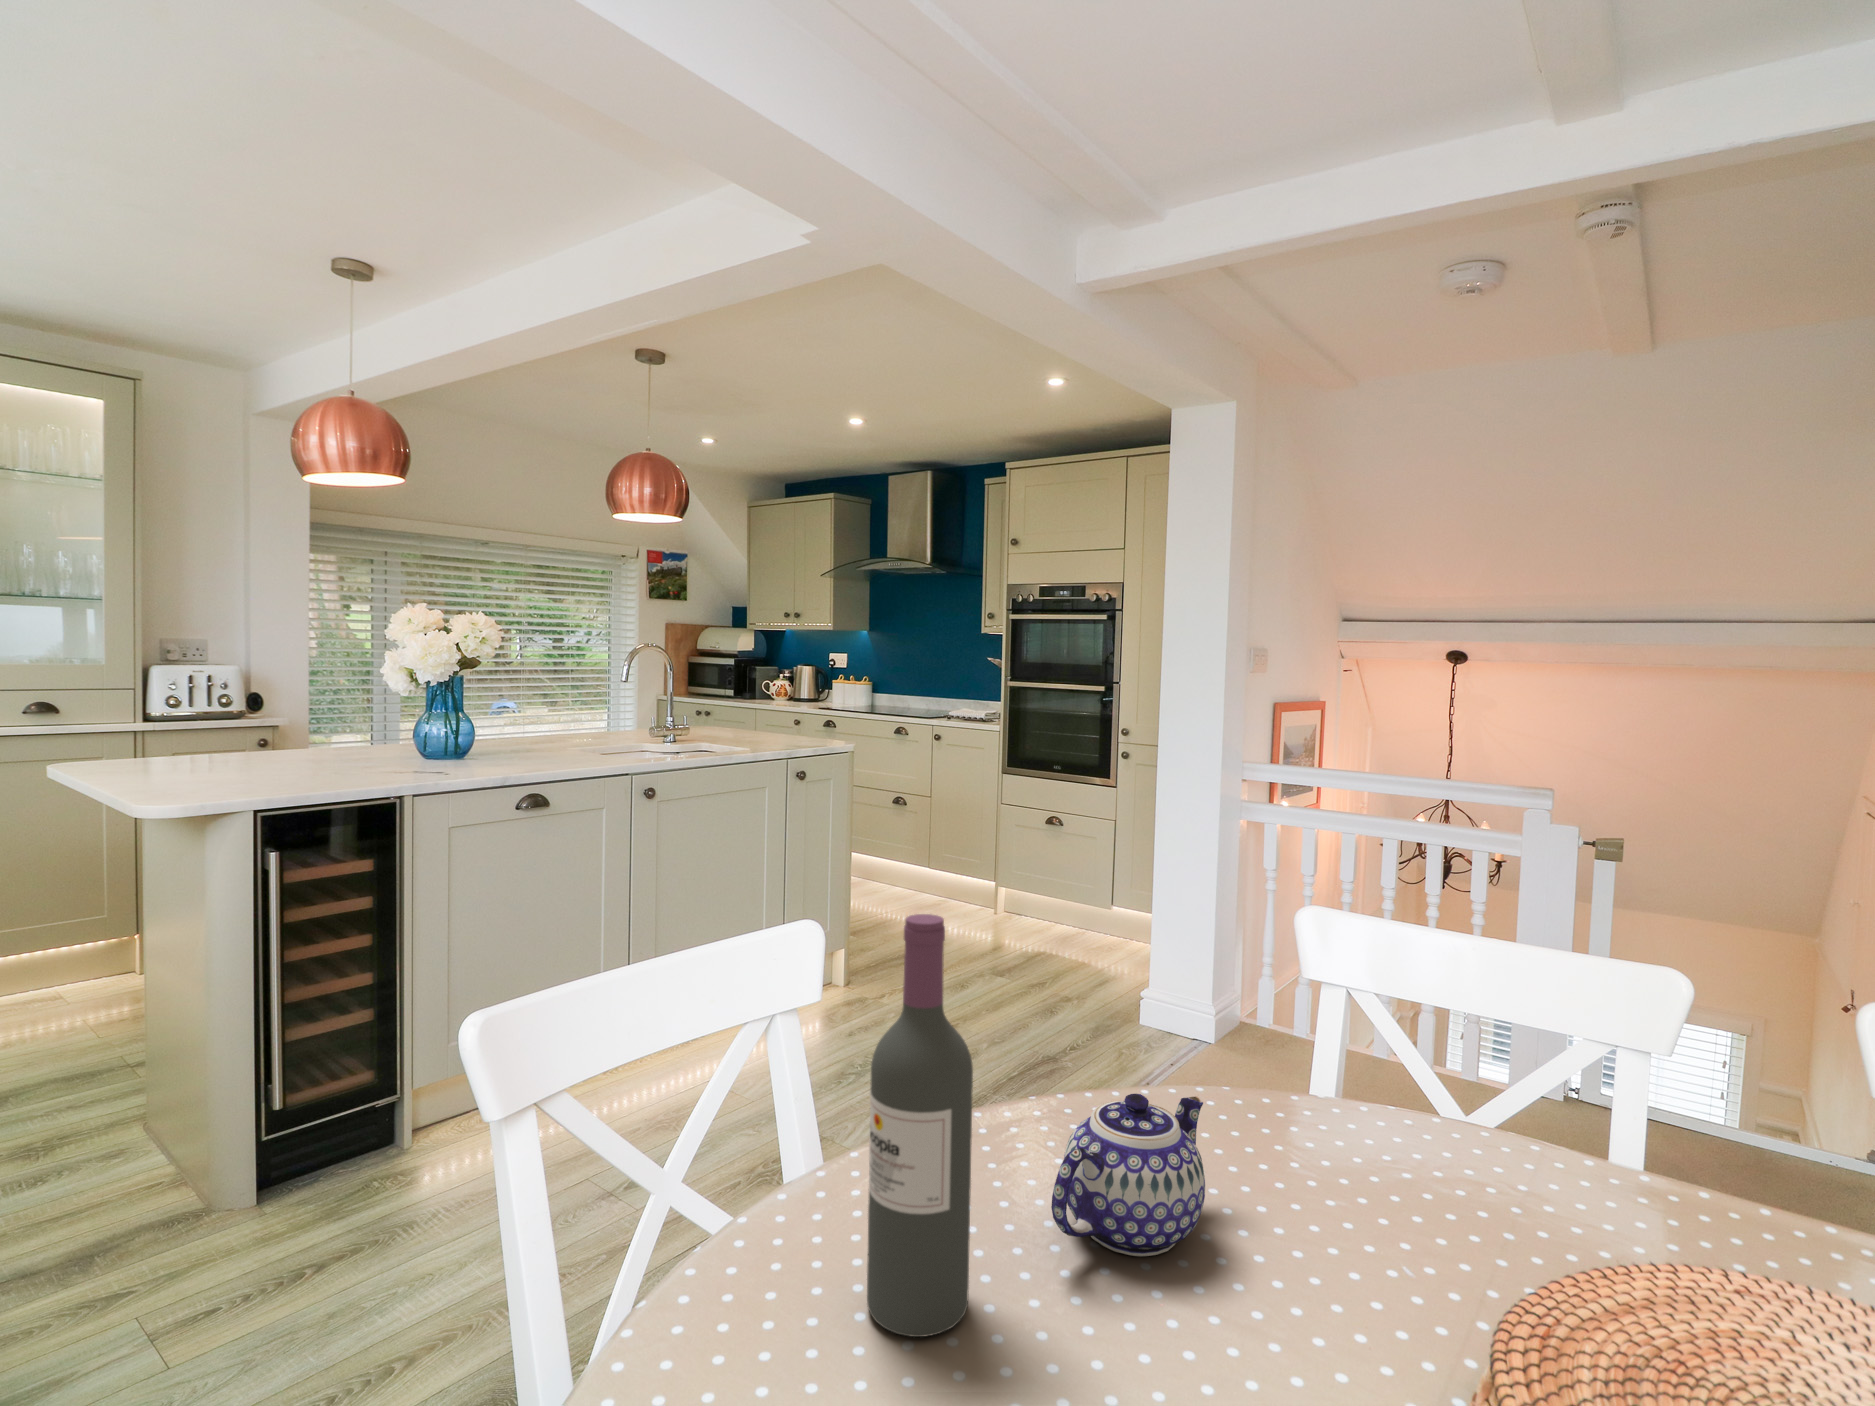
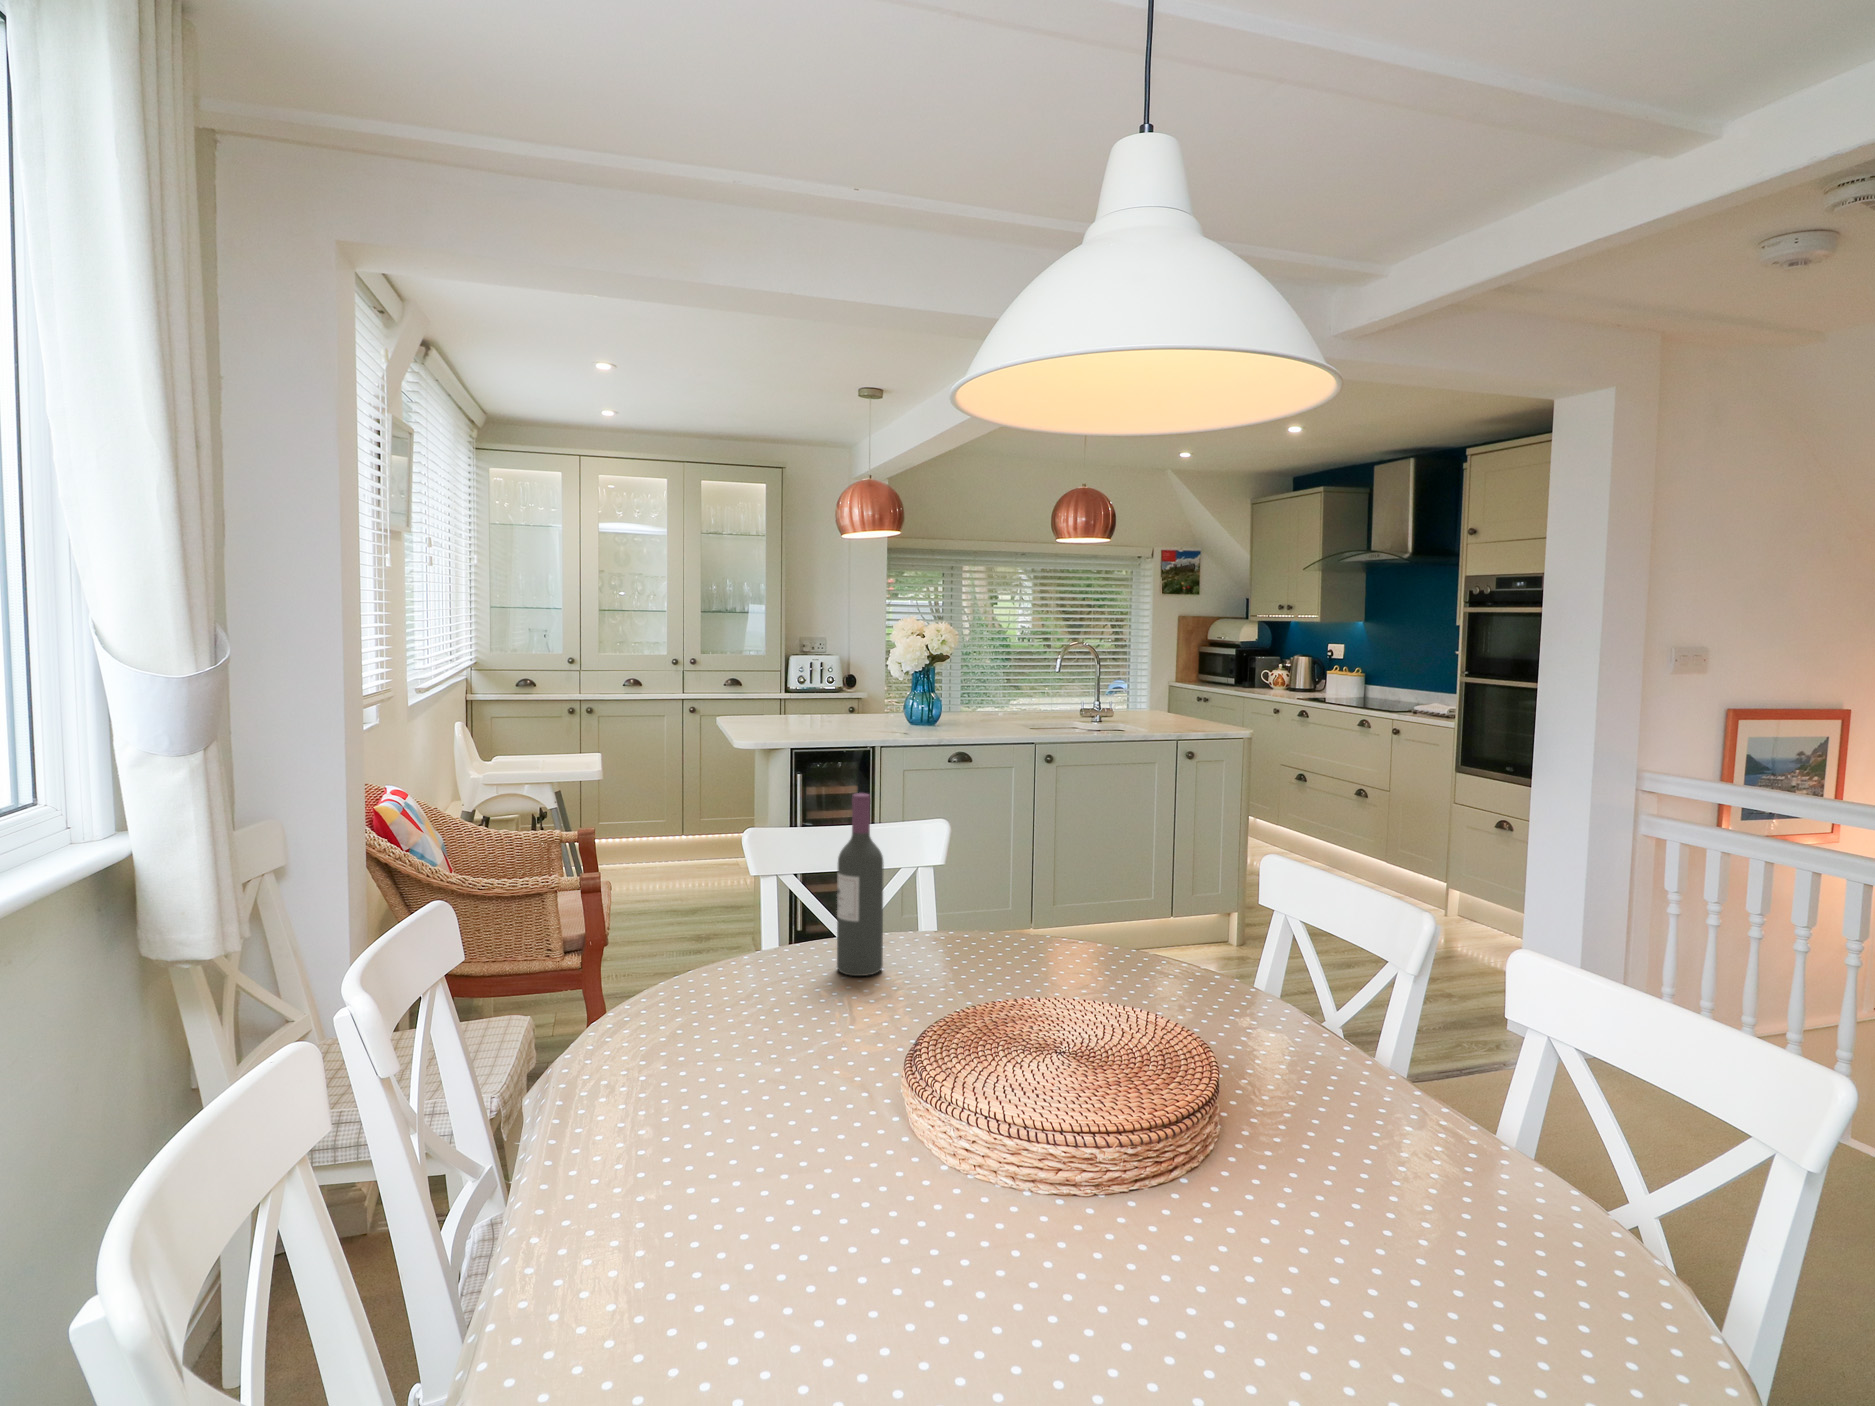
teapot: present [1051,1094,1205,1256] -> none [928,904,1045,983]

